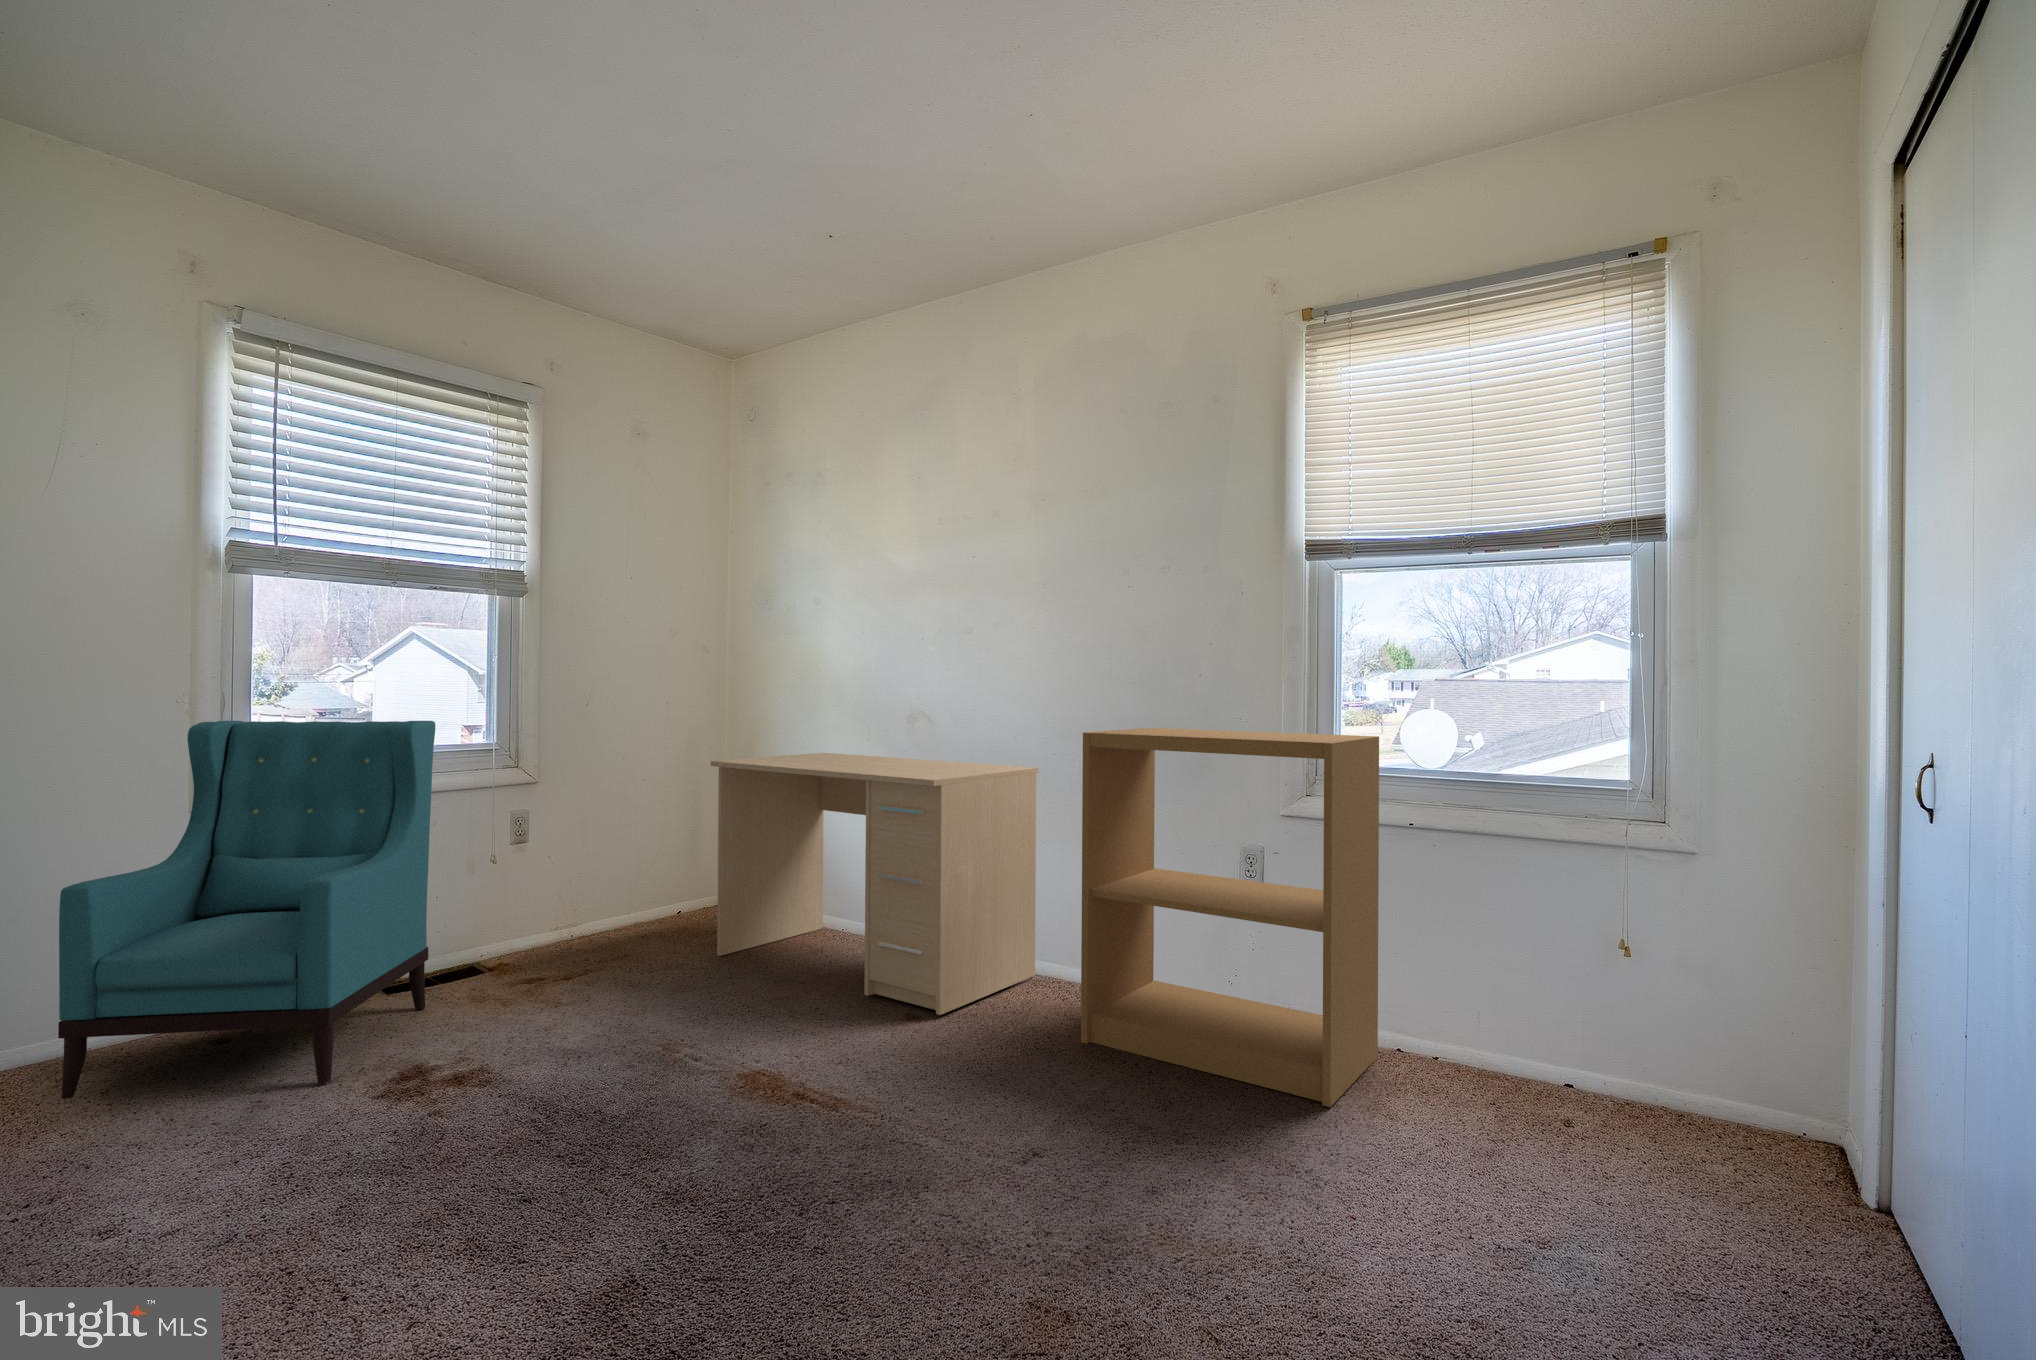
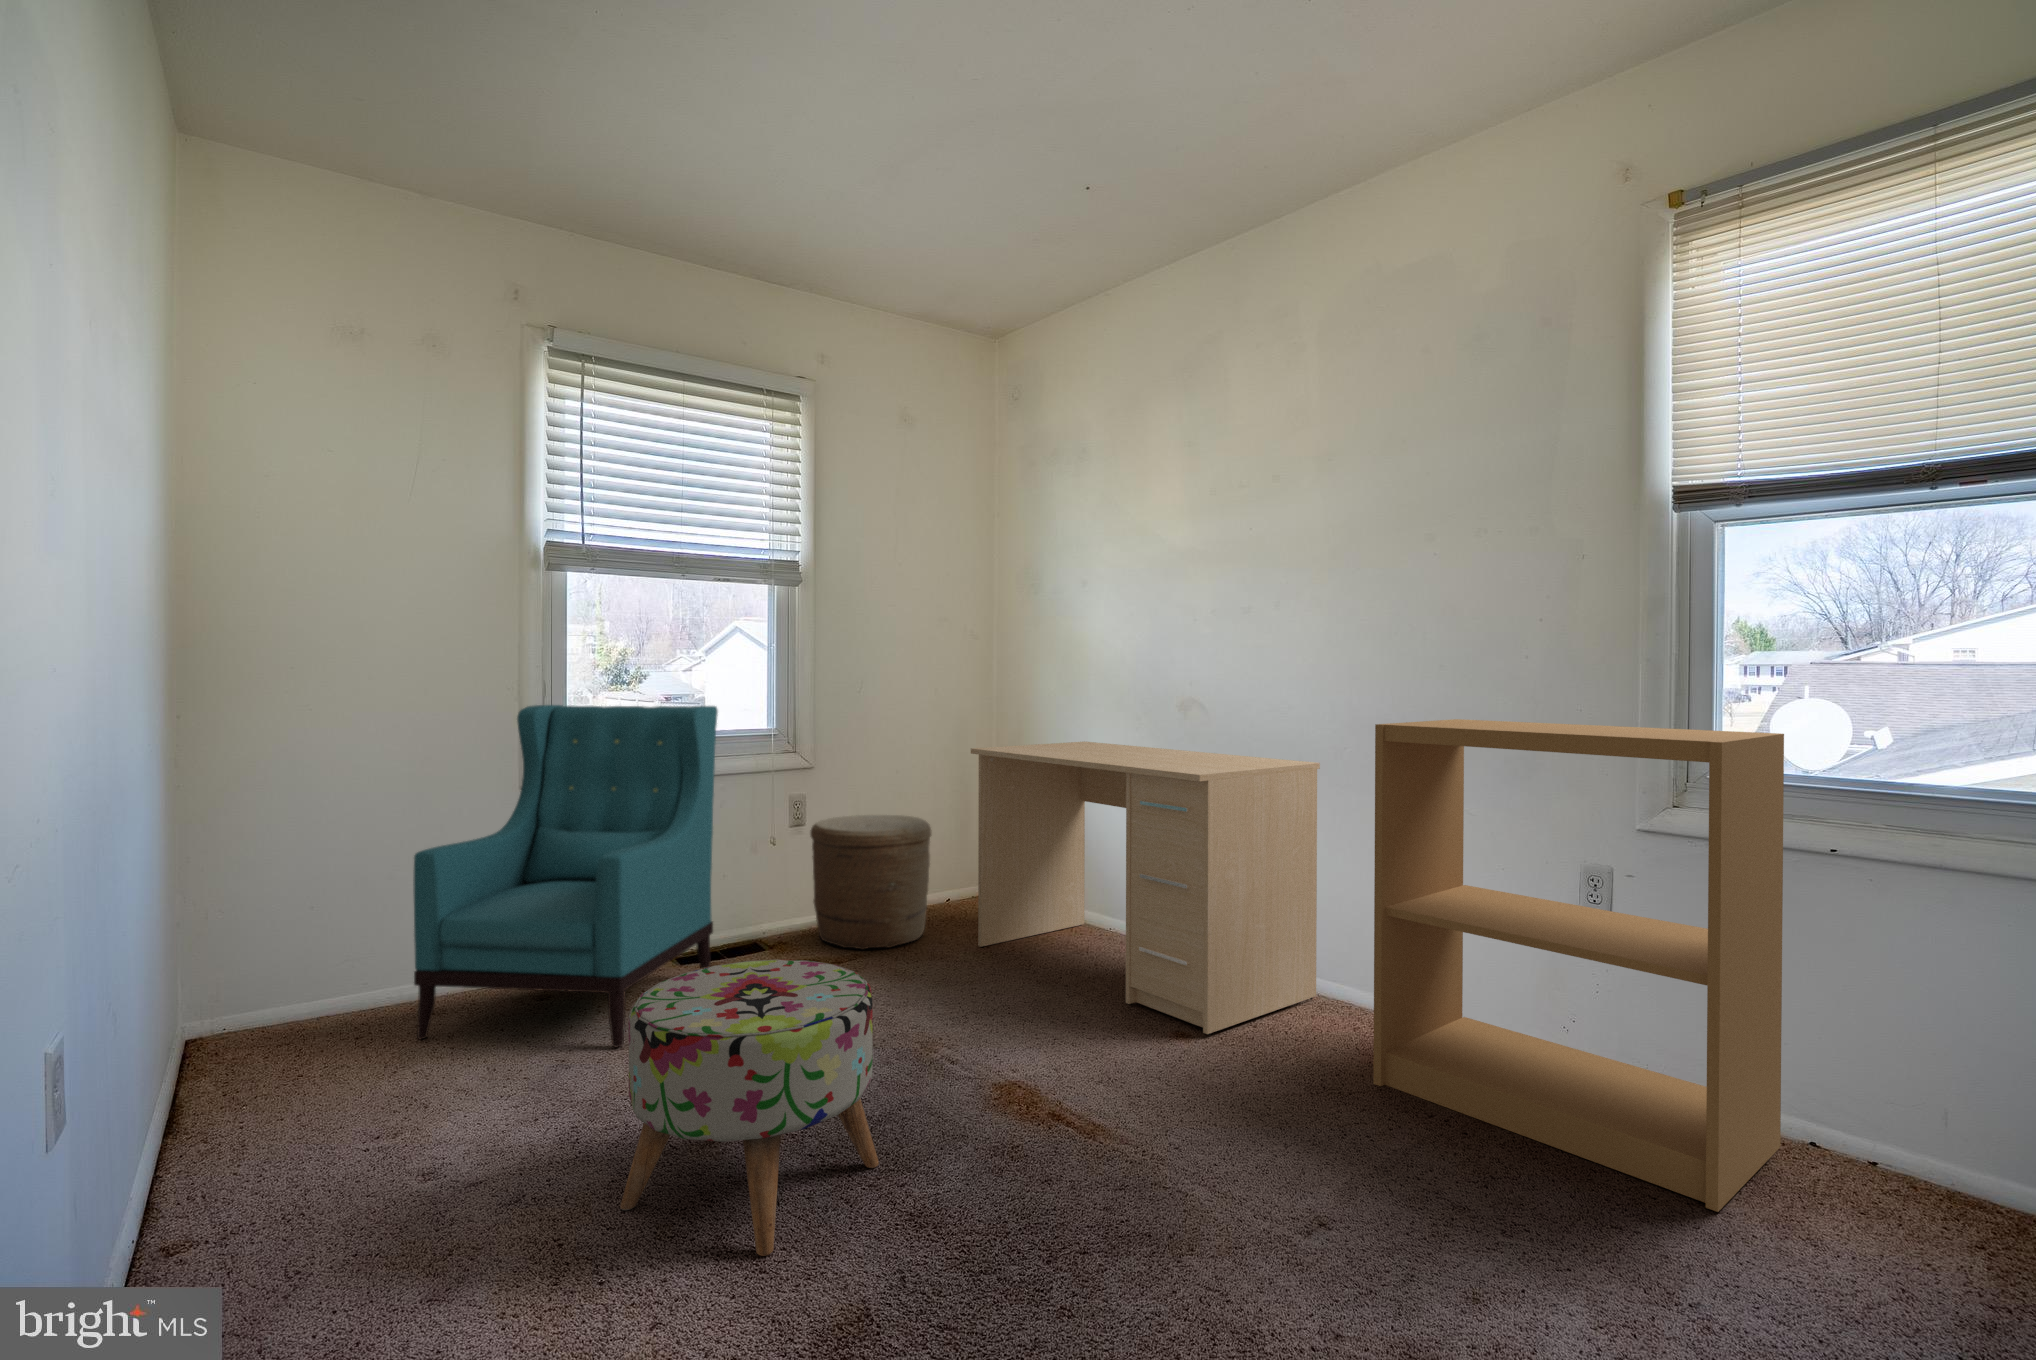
woven basket: none [536,830,668,968] -> present [810,815,931,950]
ottoman: none [354,969,631,1249] -> present [620,960,879,1256]

